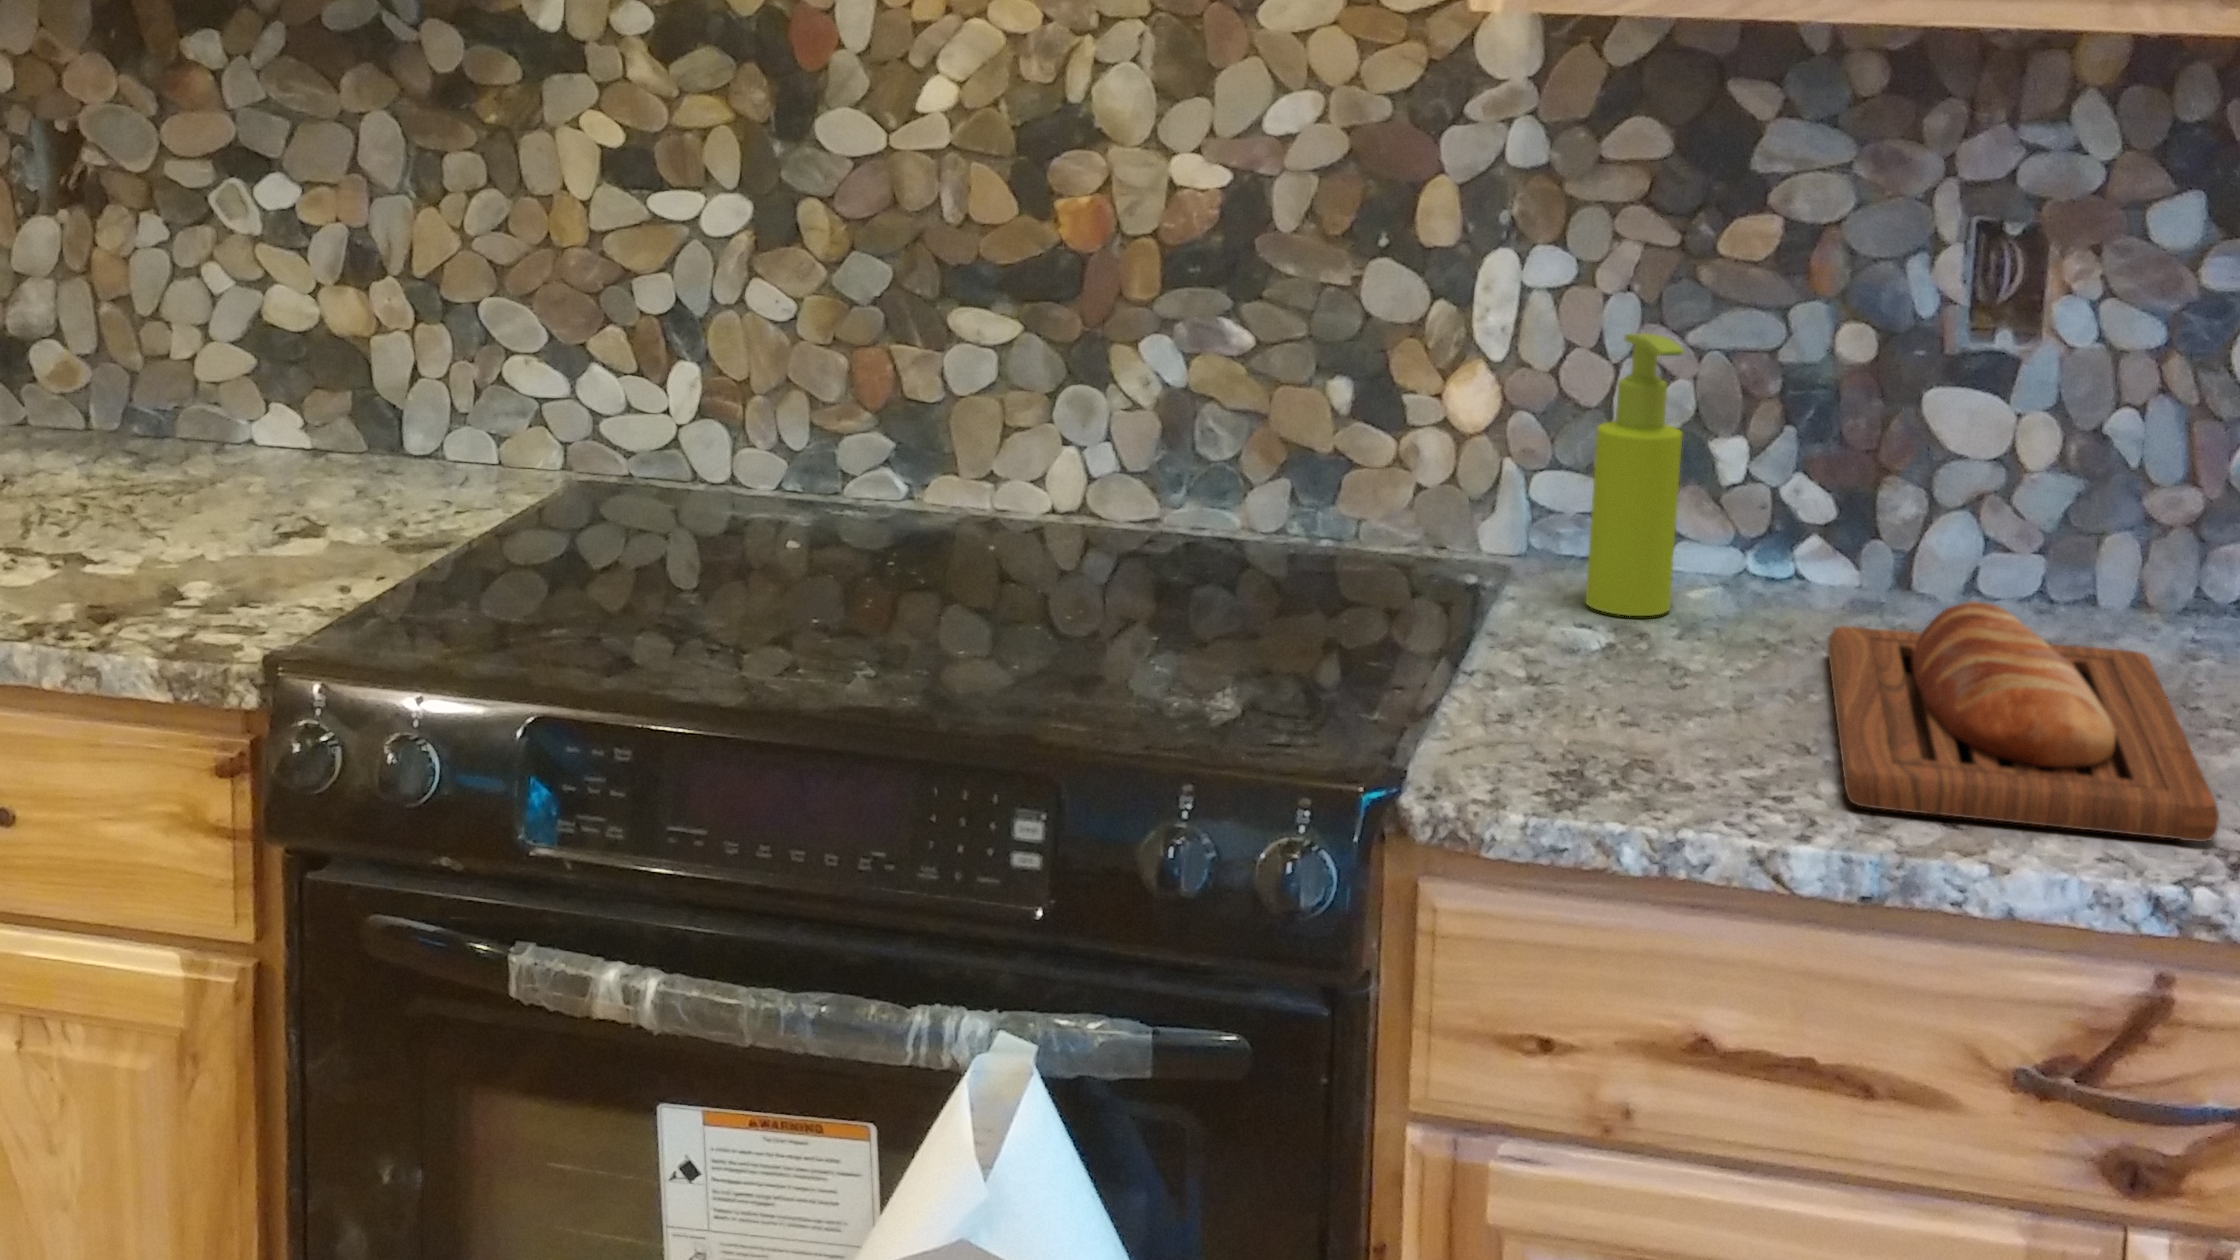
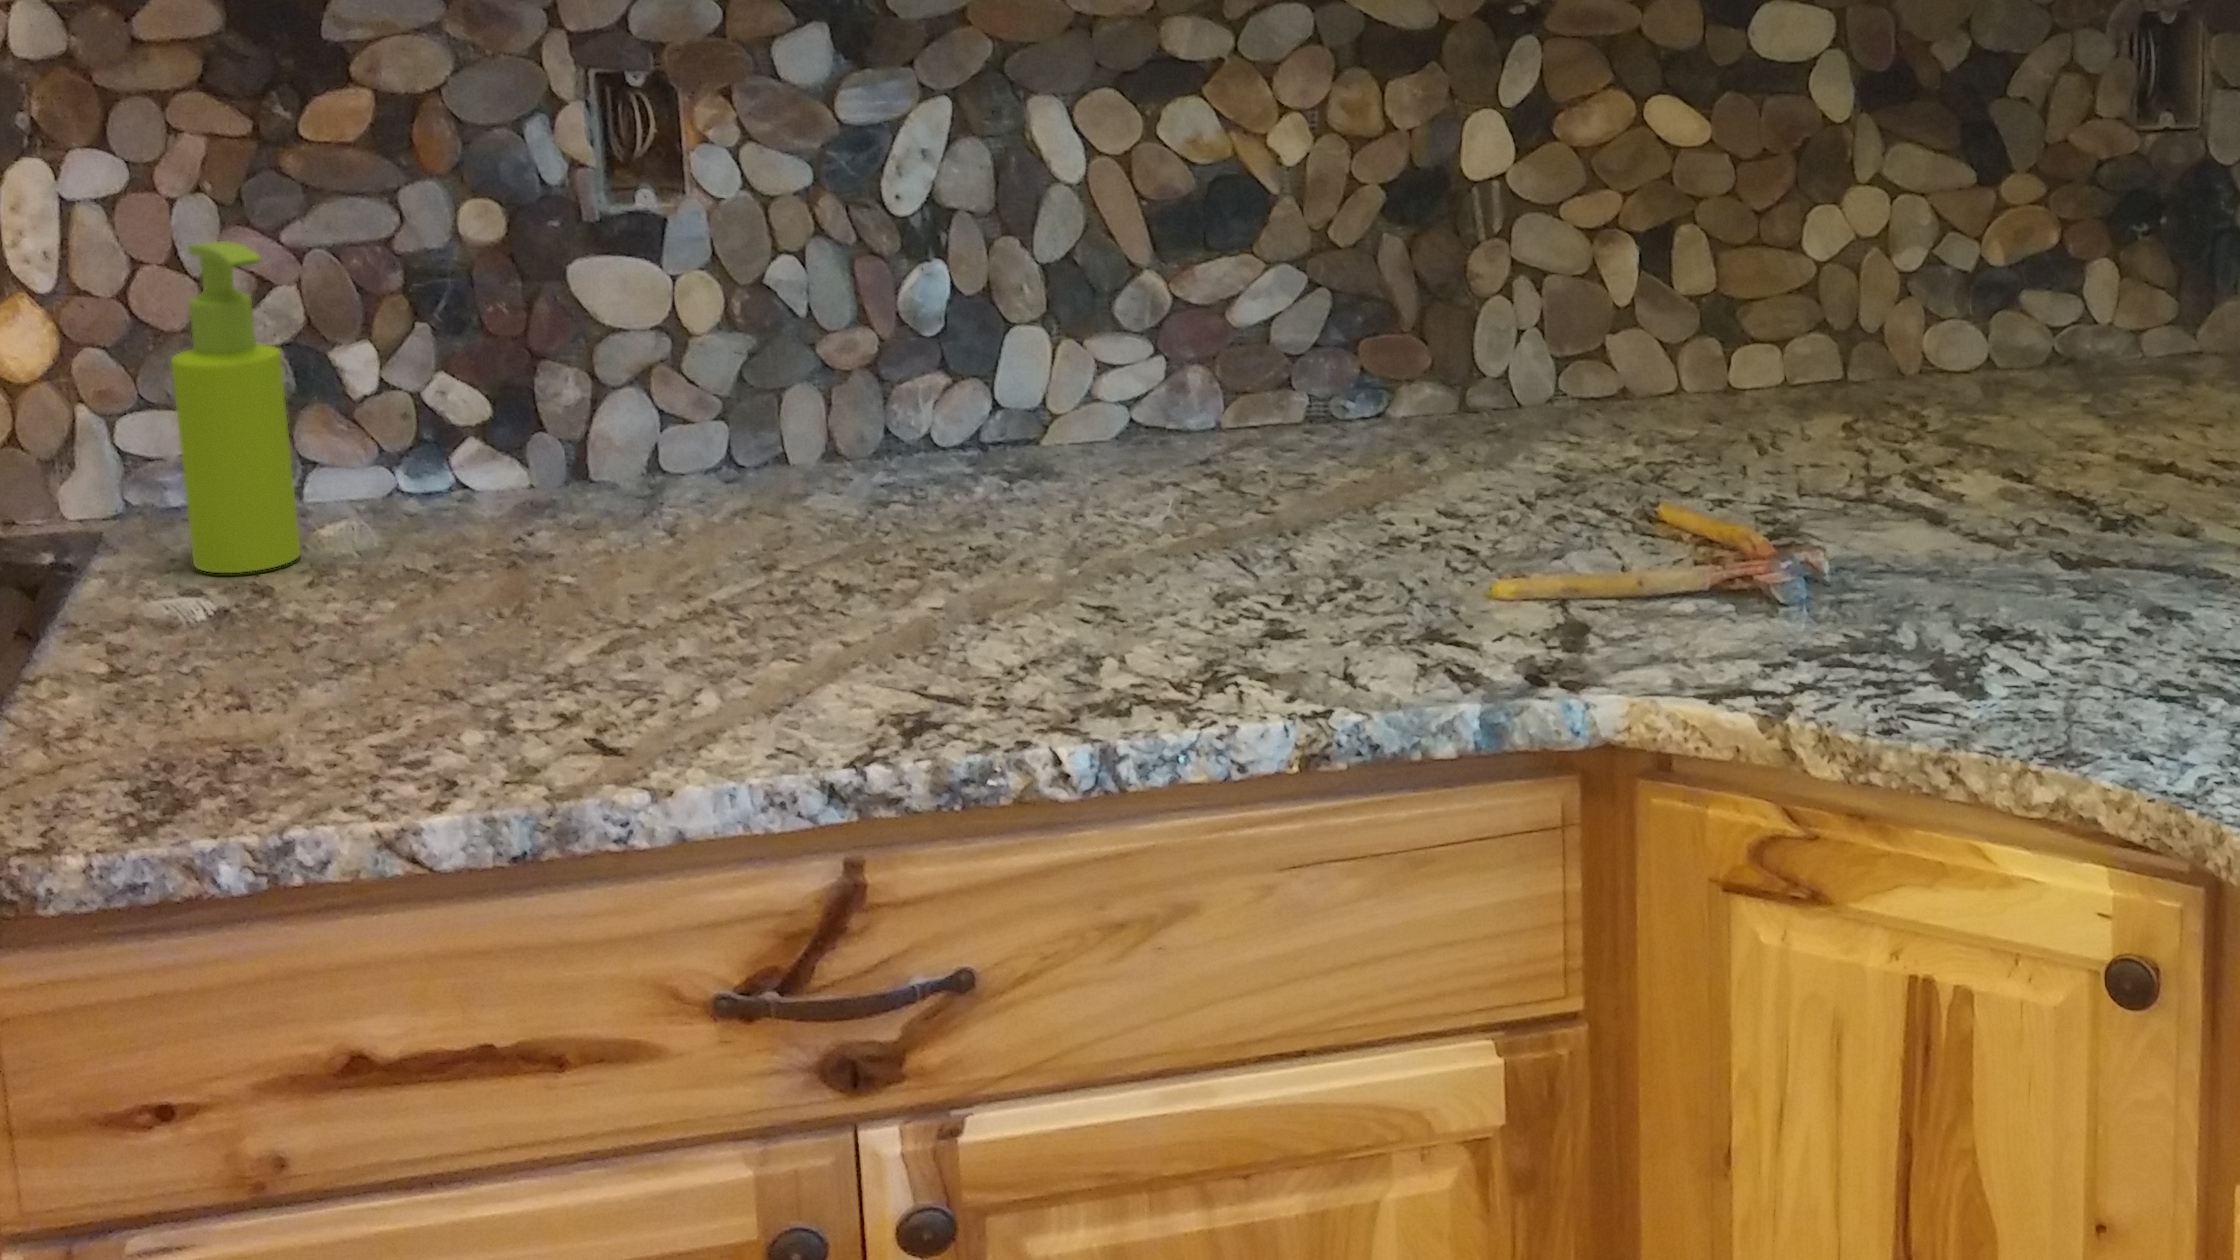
bread loaf: present [1828,602,2219,842] -> none [483,492,889,754]

